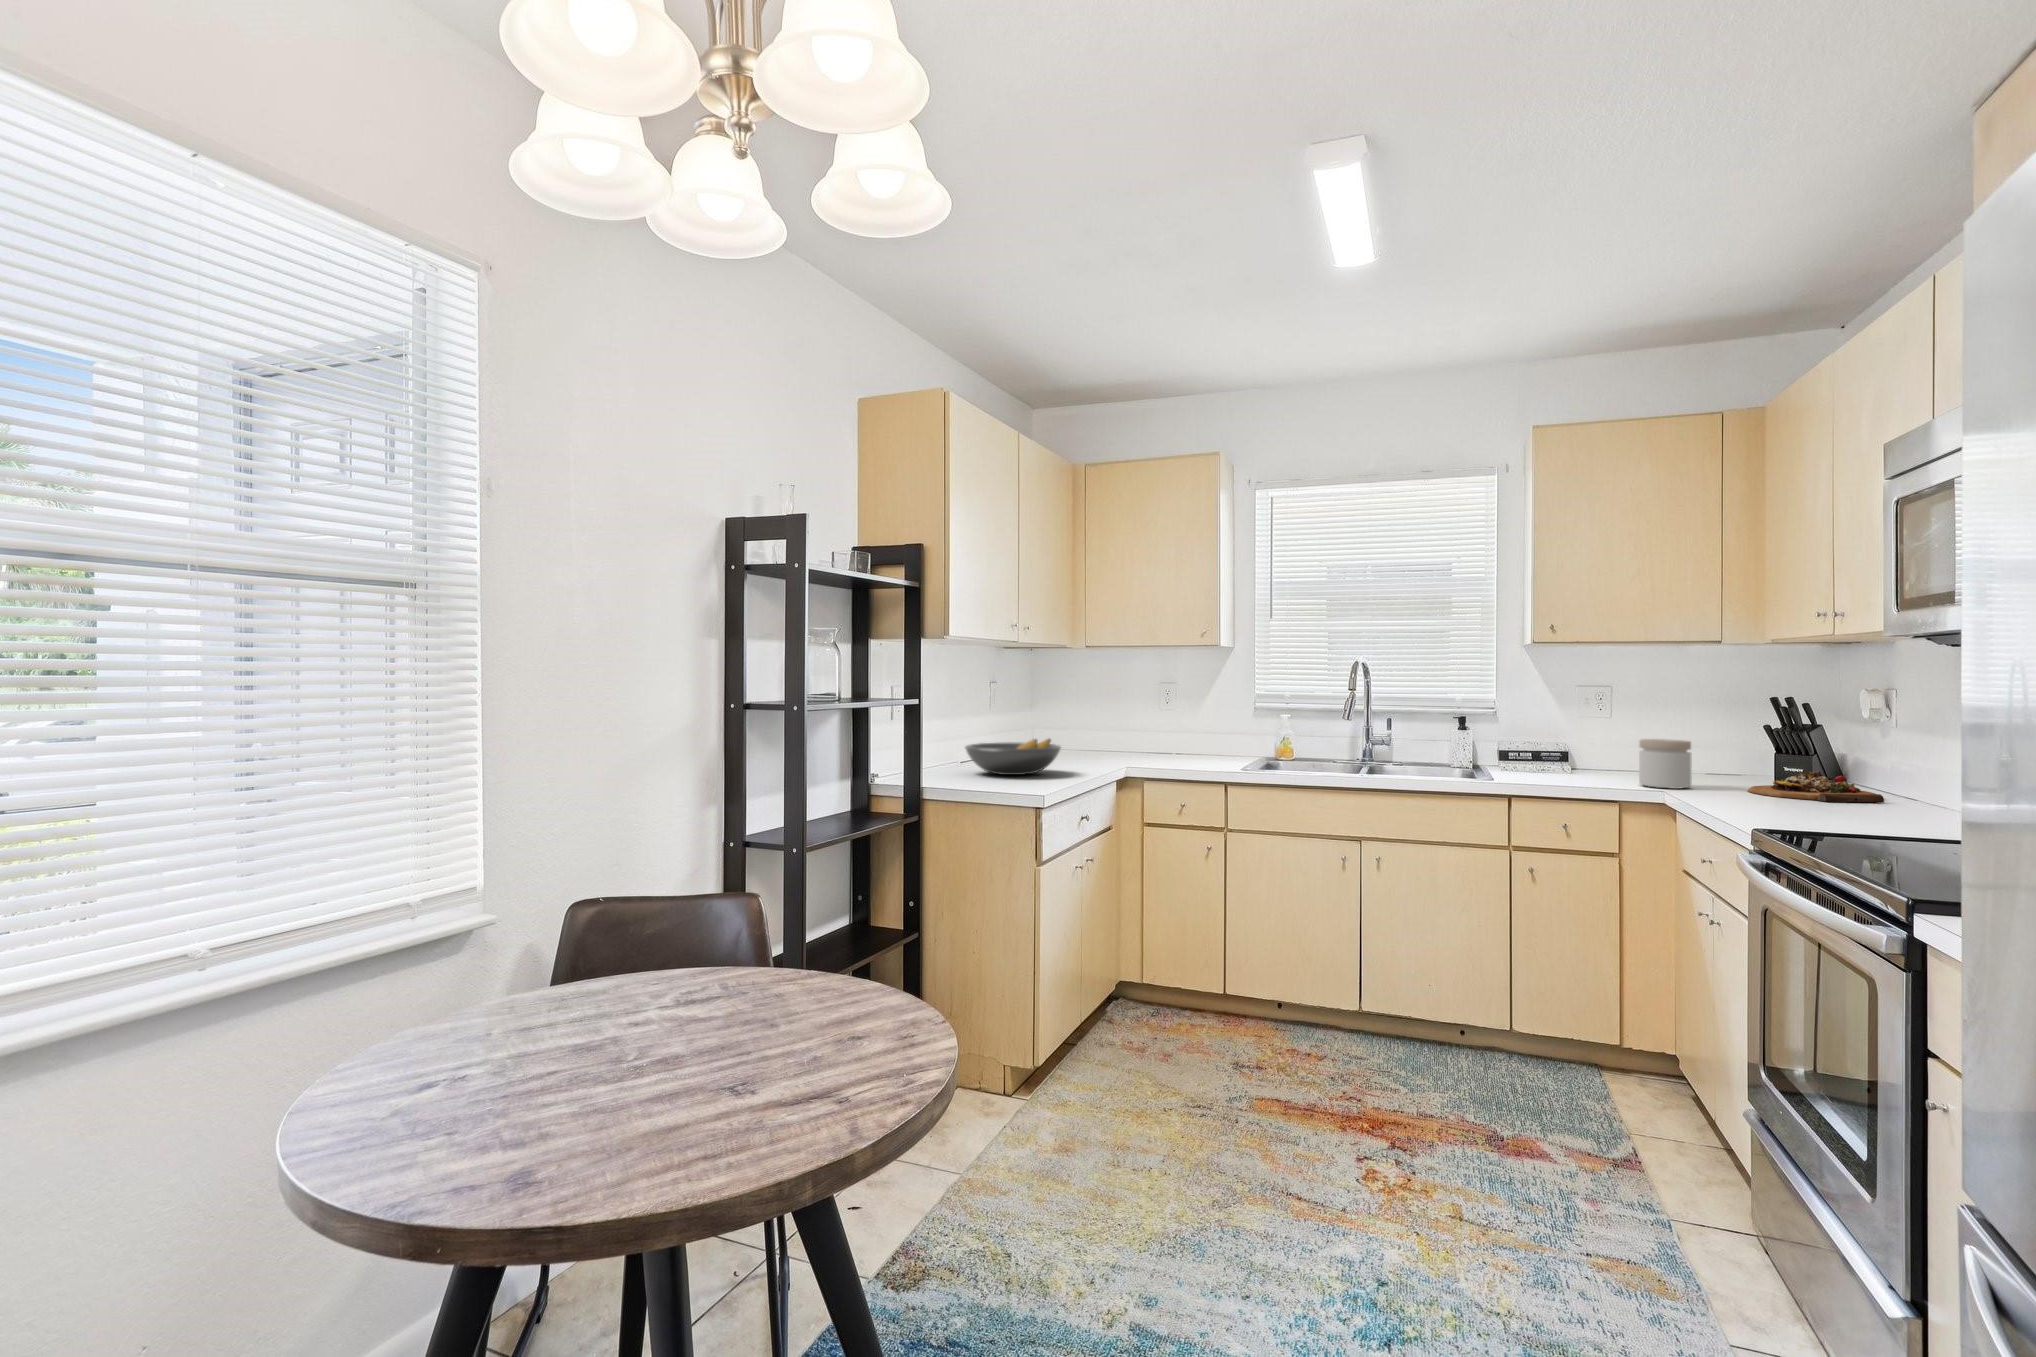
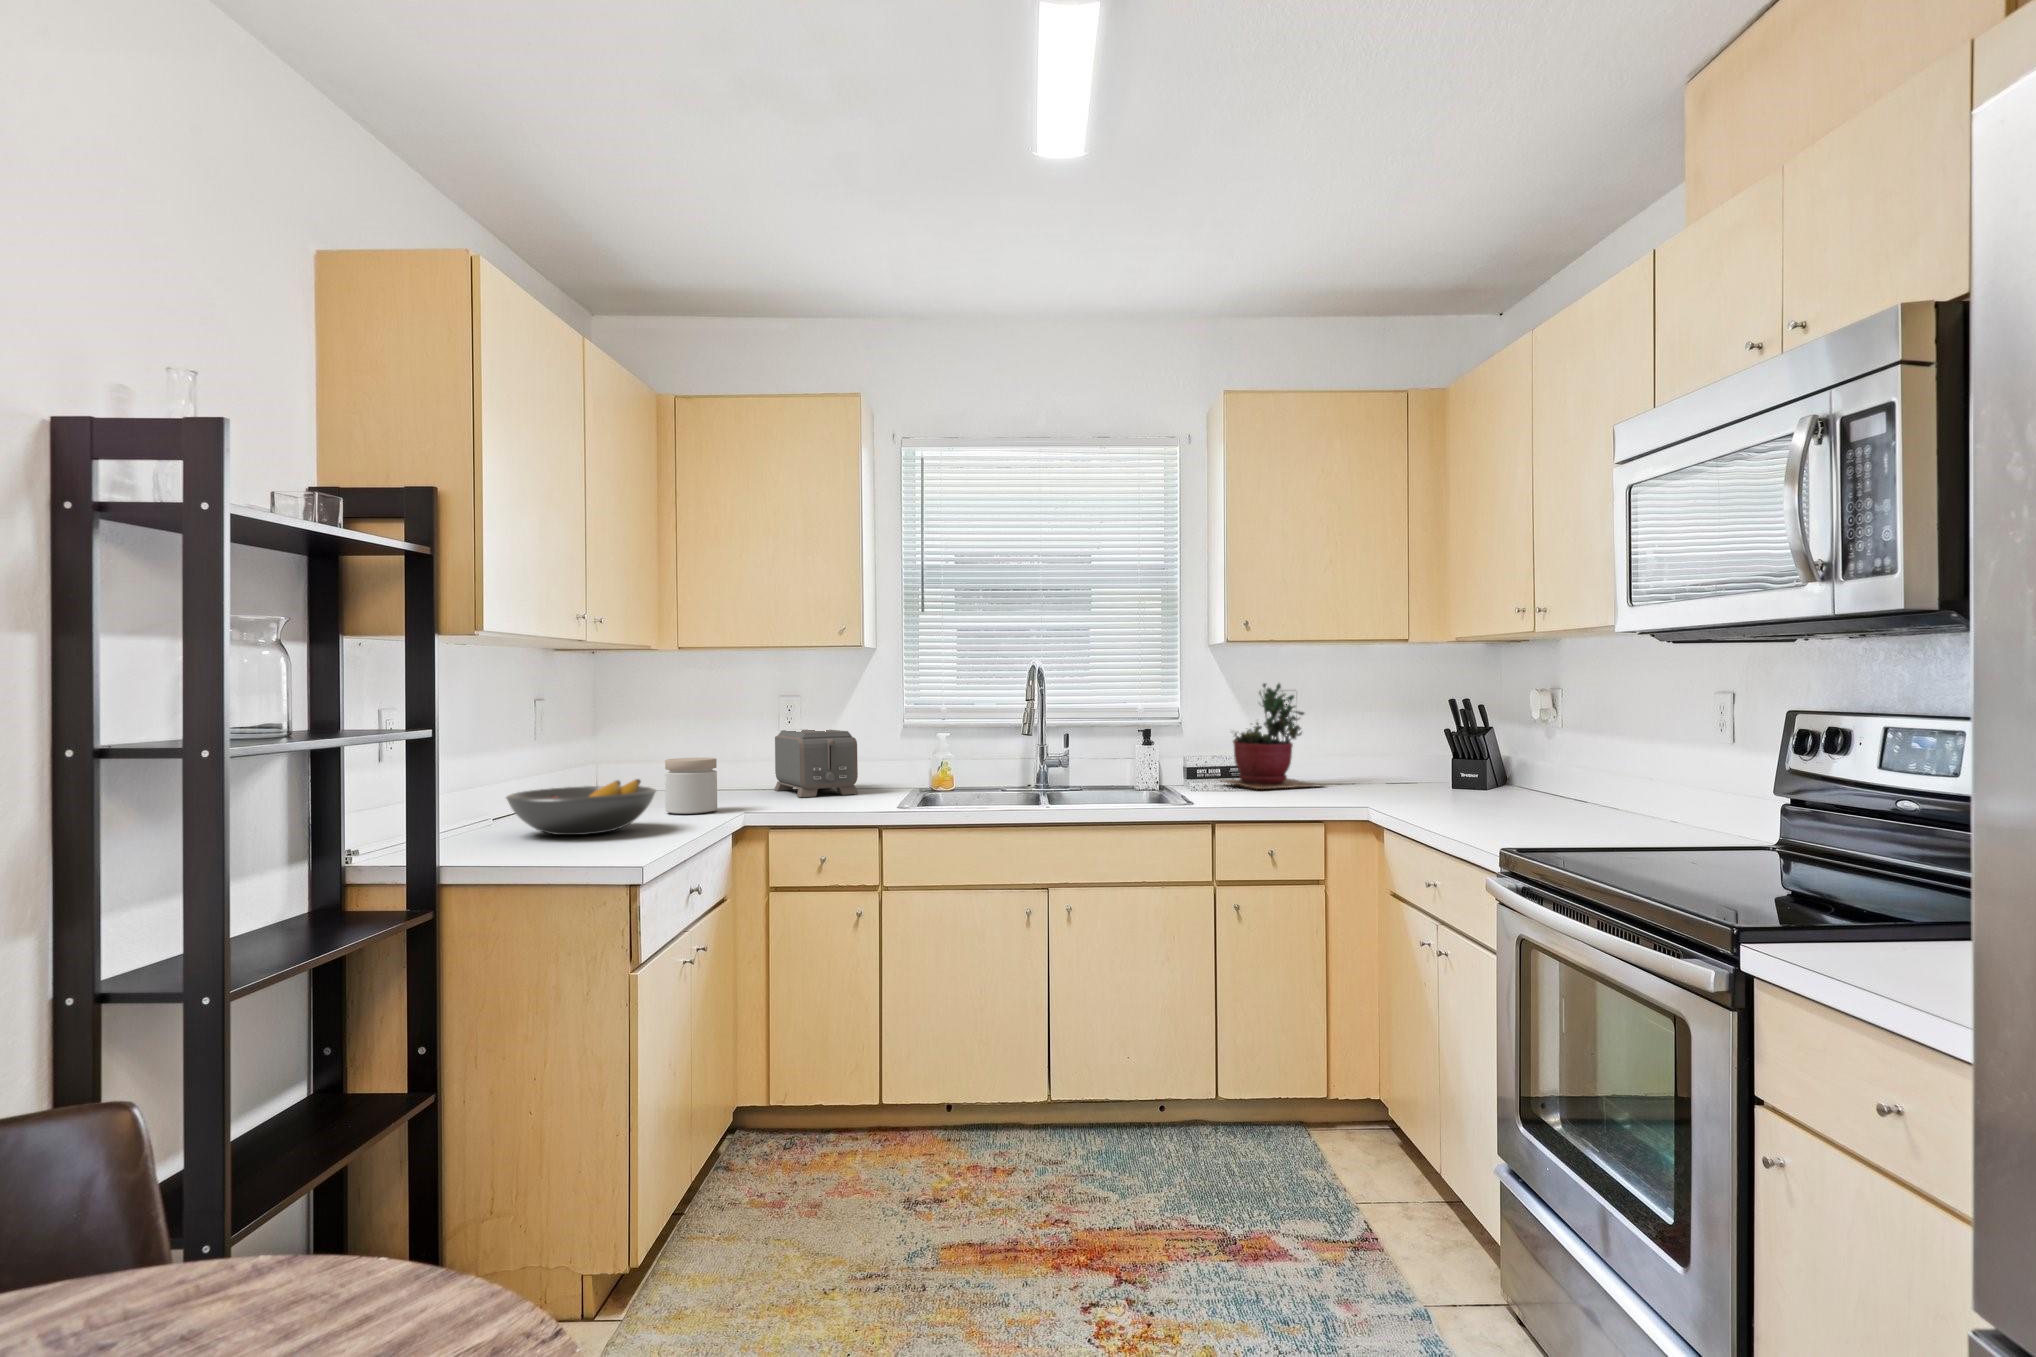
succulent plant: none [1530,679,1643,773] -> present [1222,683,1320,789]
toaster: none [1154,708,1216,759] -> present [774,730,858,797]
jar: present [1639,739,1692,789] -> present [665,758,717,814]
cutting board: present [1748,771,1884,802] -> none [1439,777,1565,809]

